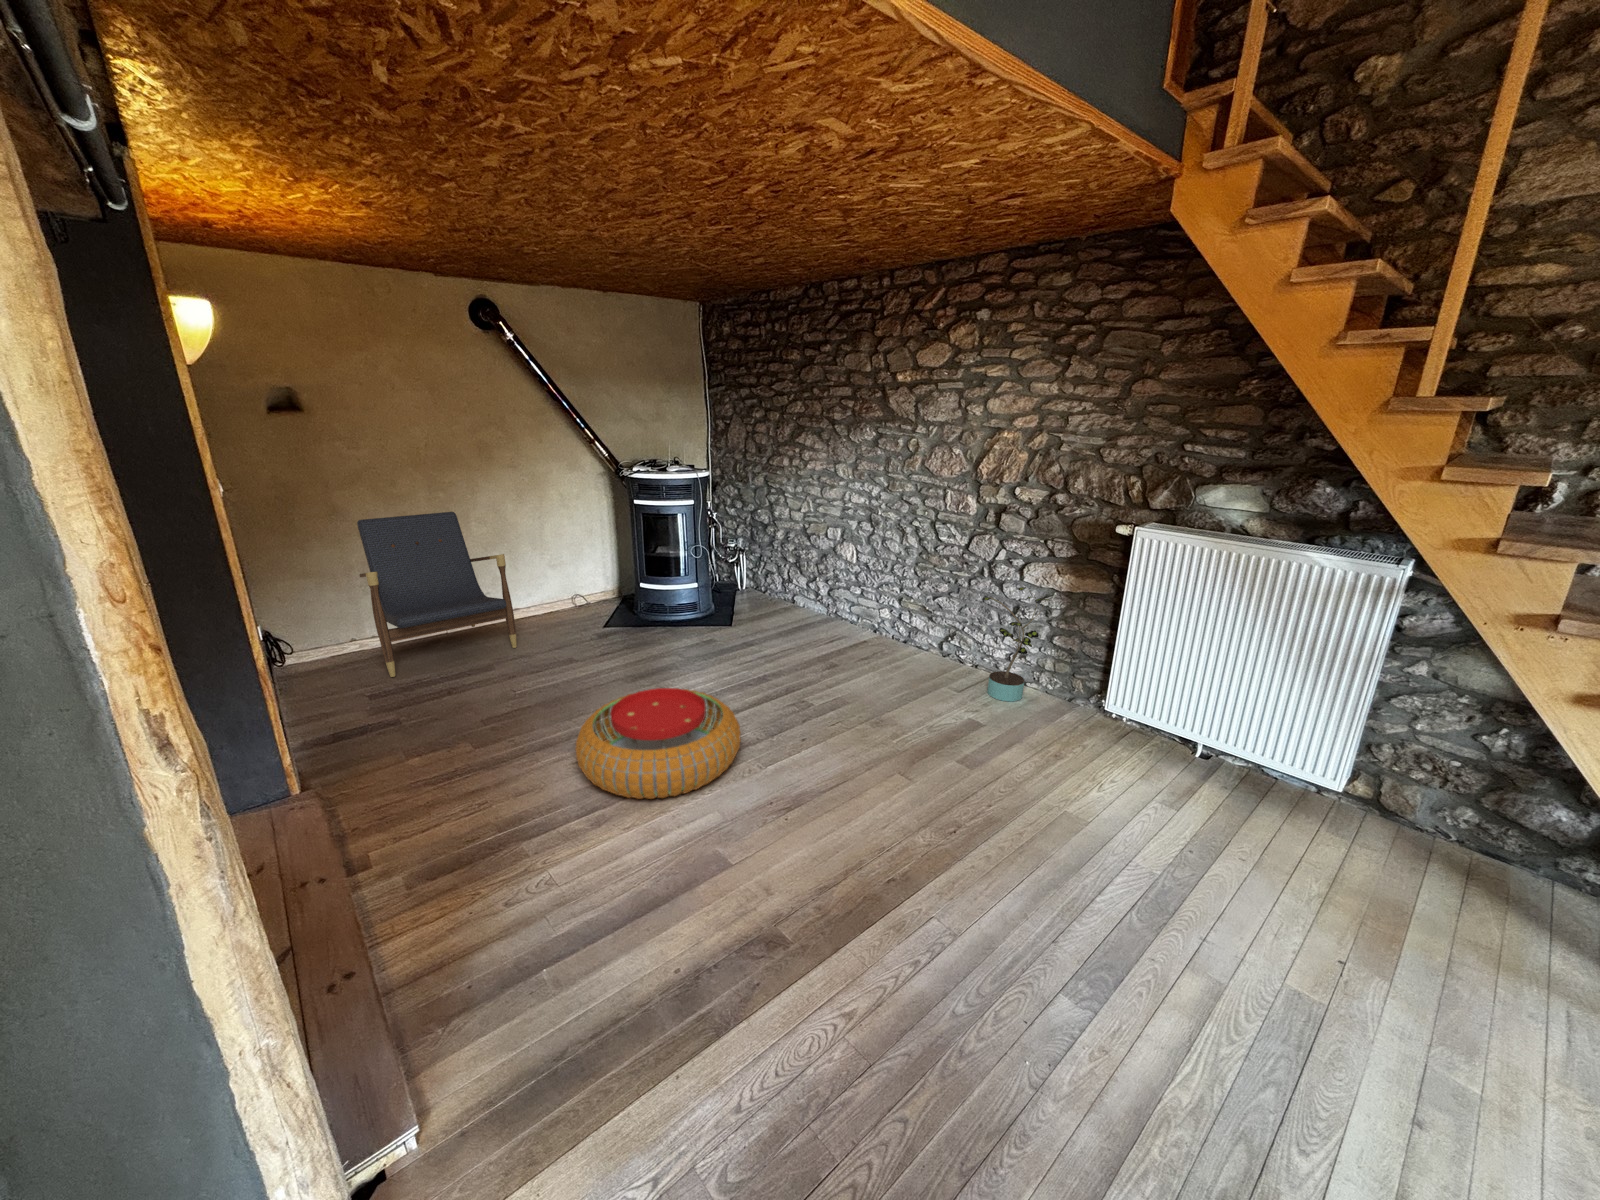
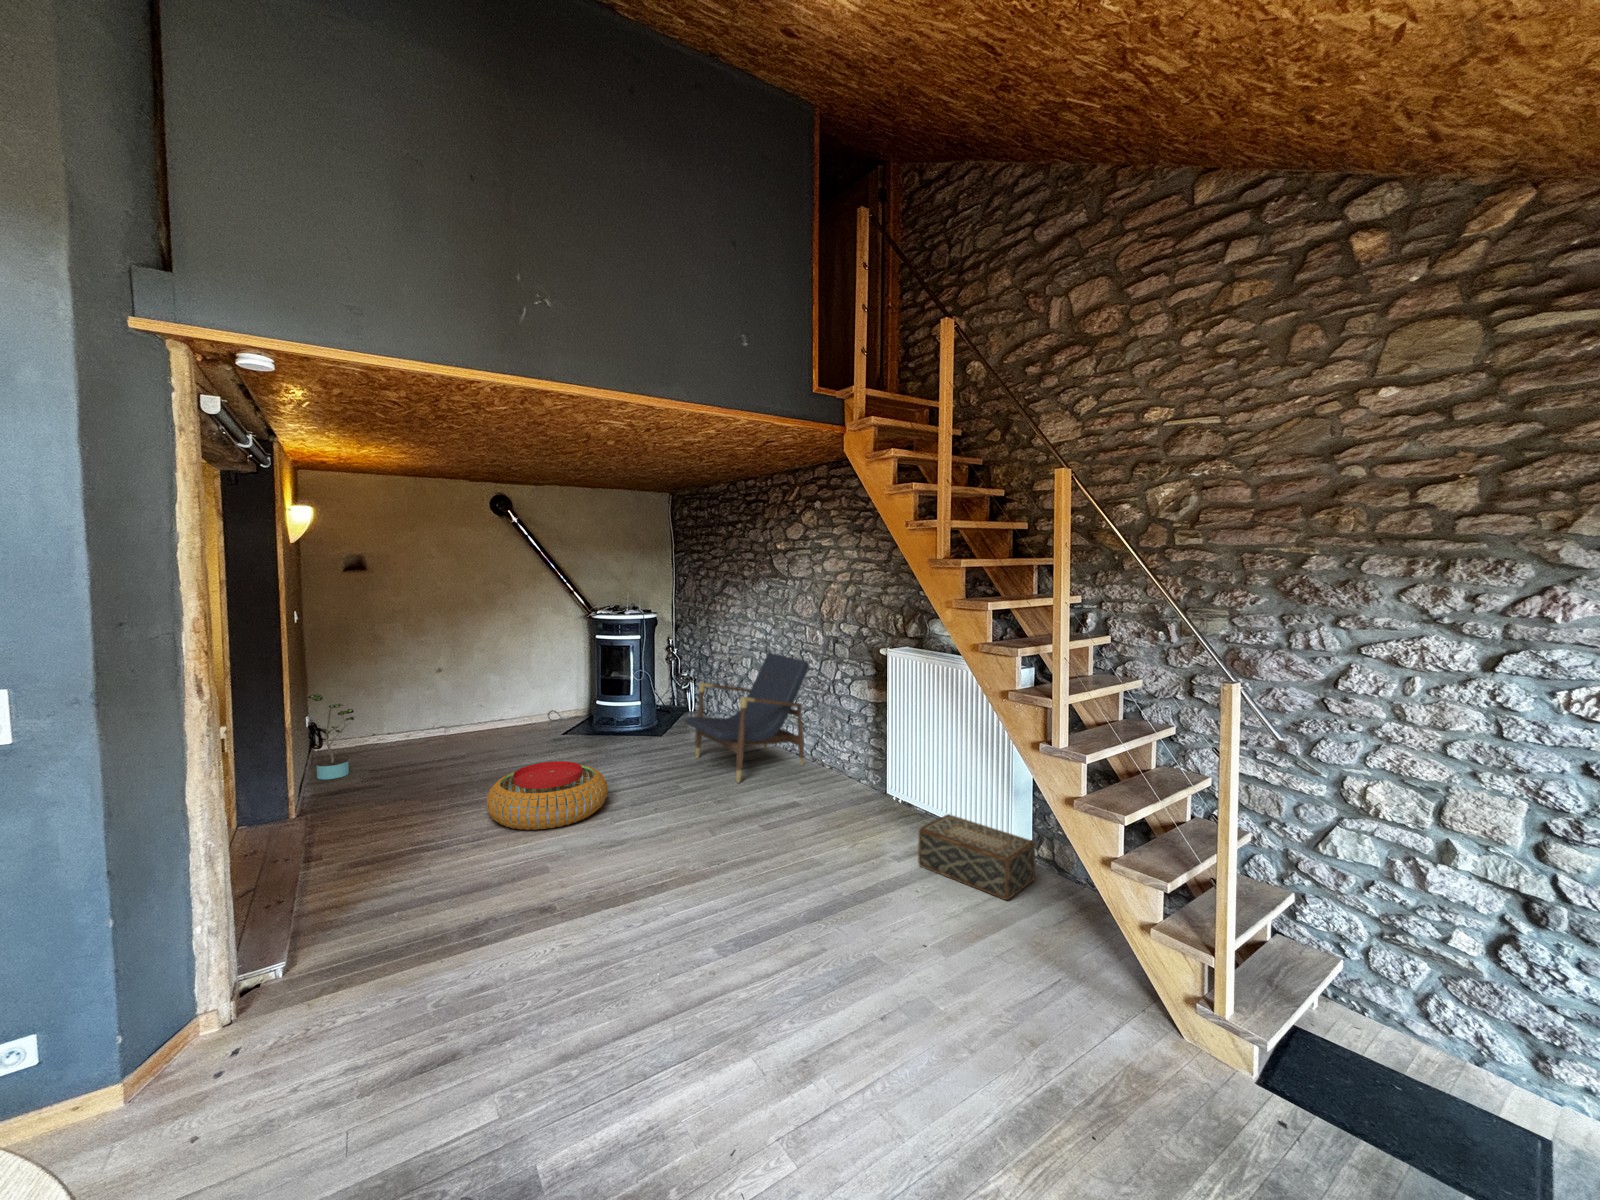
lounge chair: present [357,512,517,677] -> present [685,653,809,783]
potted plant: present [982,587,1051,701] -> present [308,694,354,780]
woven basket: none [1229,755,1426,891] -> present [918,814,1035,900]

